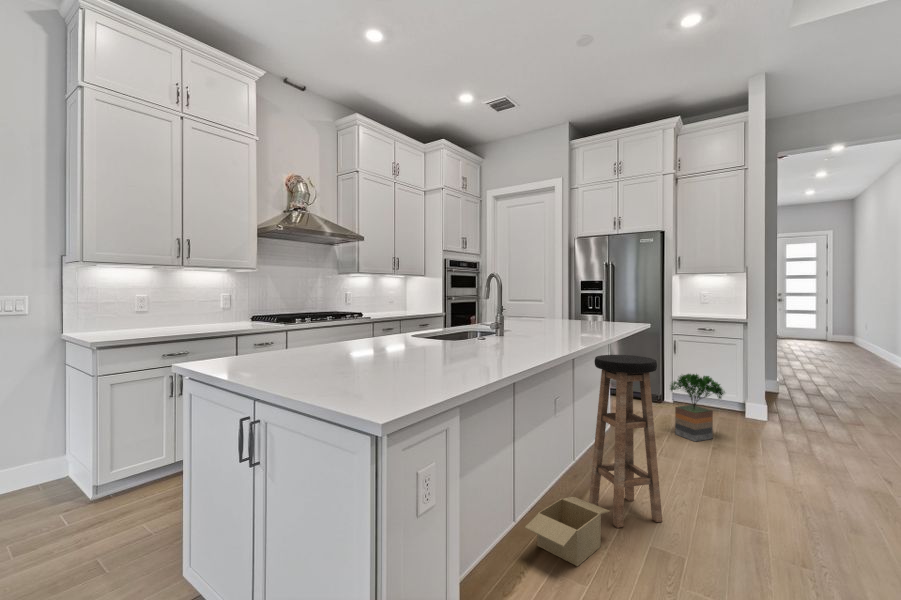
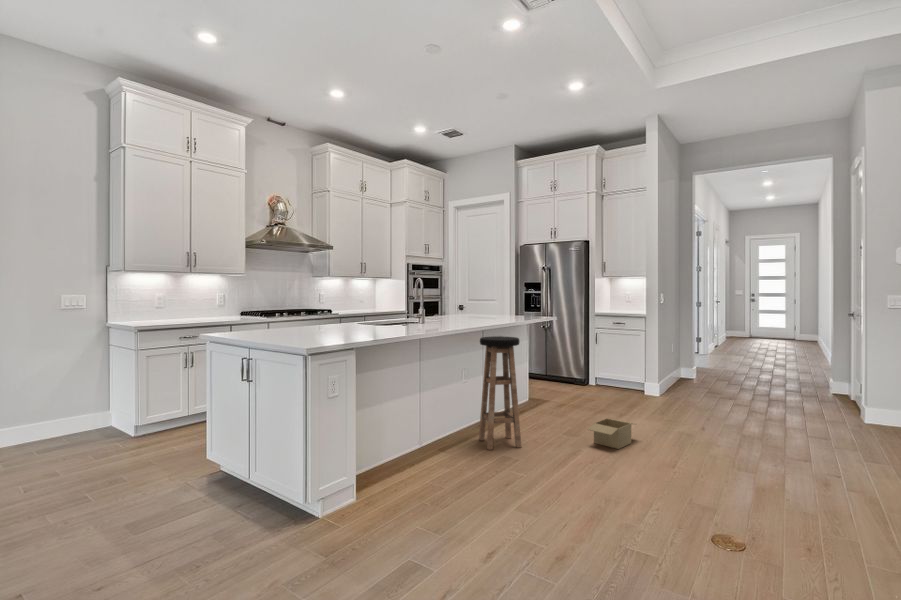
potted tree: present [670,374,725,442] -> none [572,357,612,409]
cardboard box: present [525,497,610,566] -> present [588,419,635,449]

